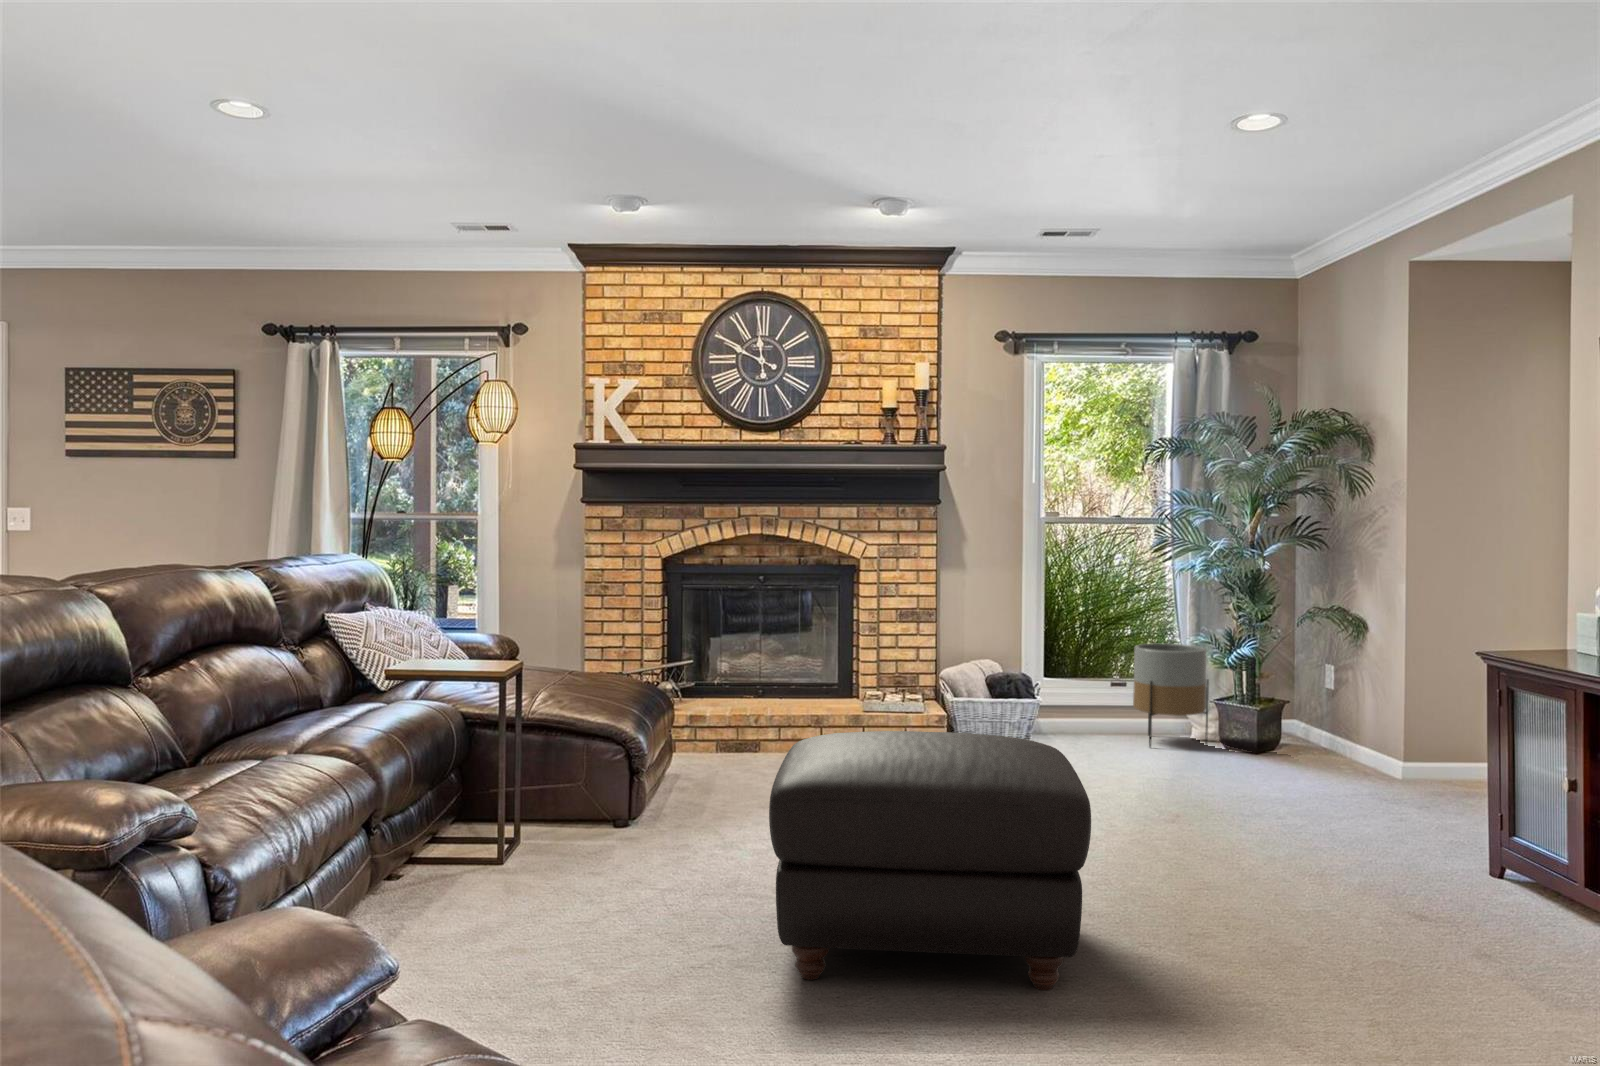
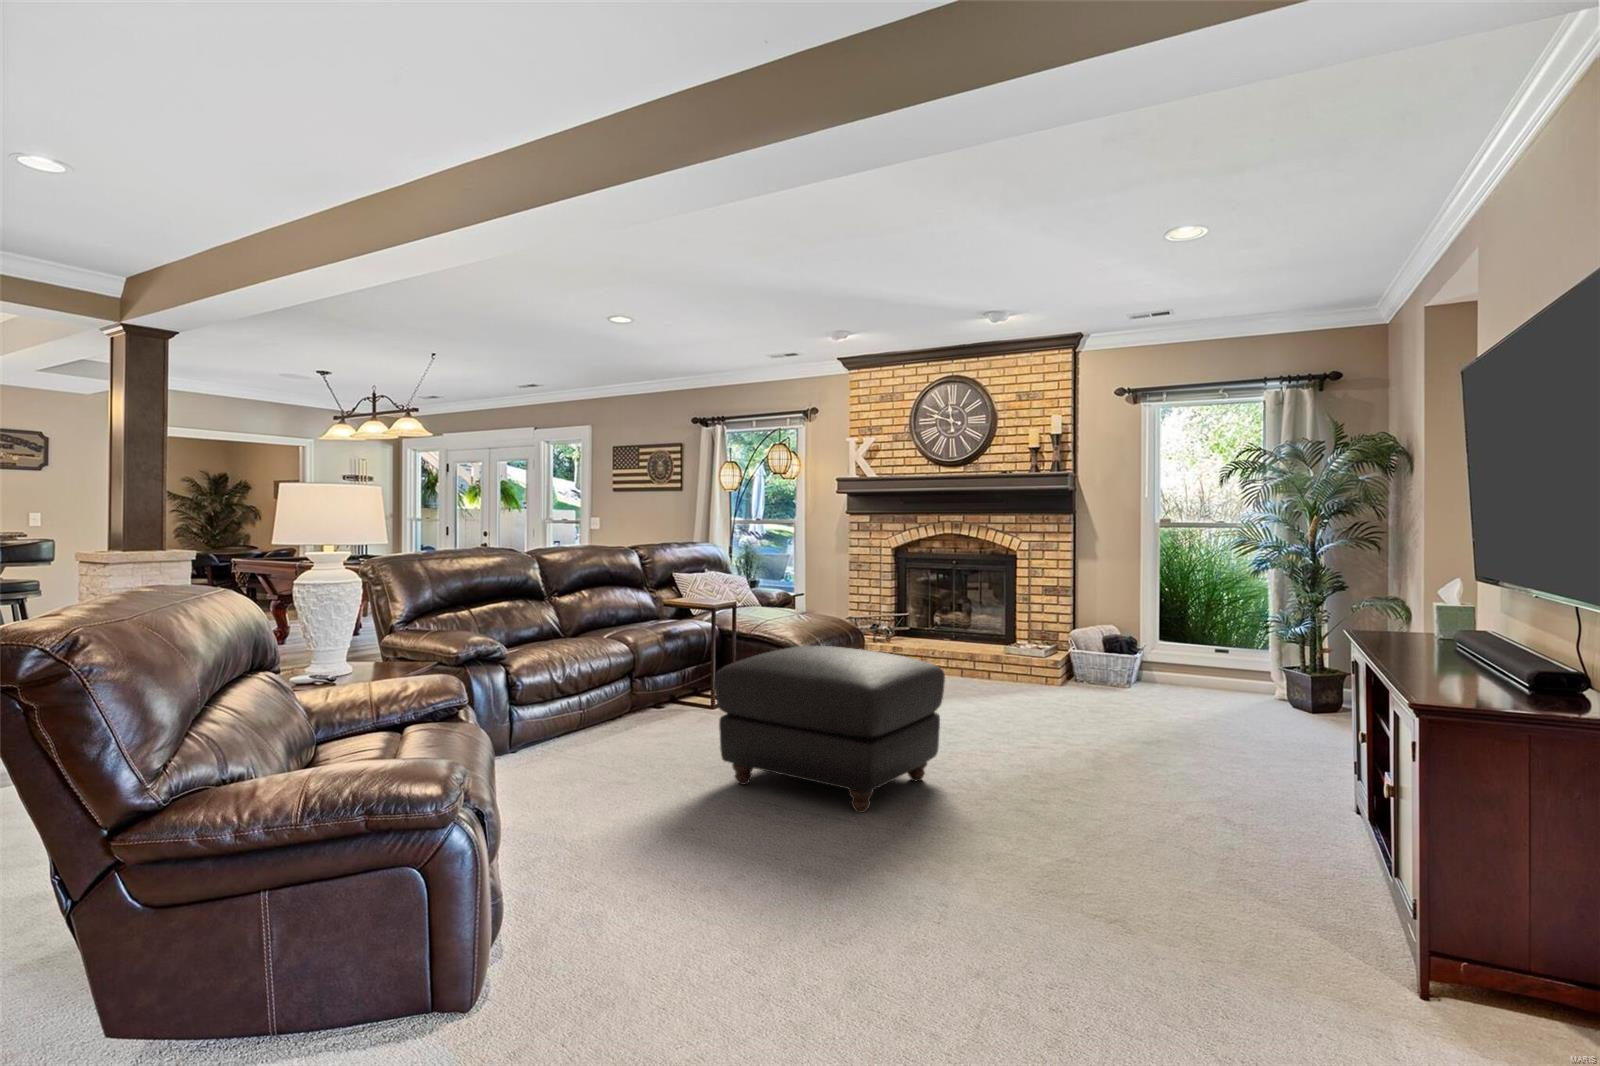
planter: present [1133,643,1209,747] -> none [1216,620,1278,701]

